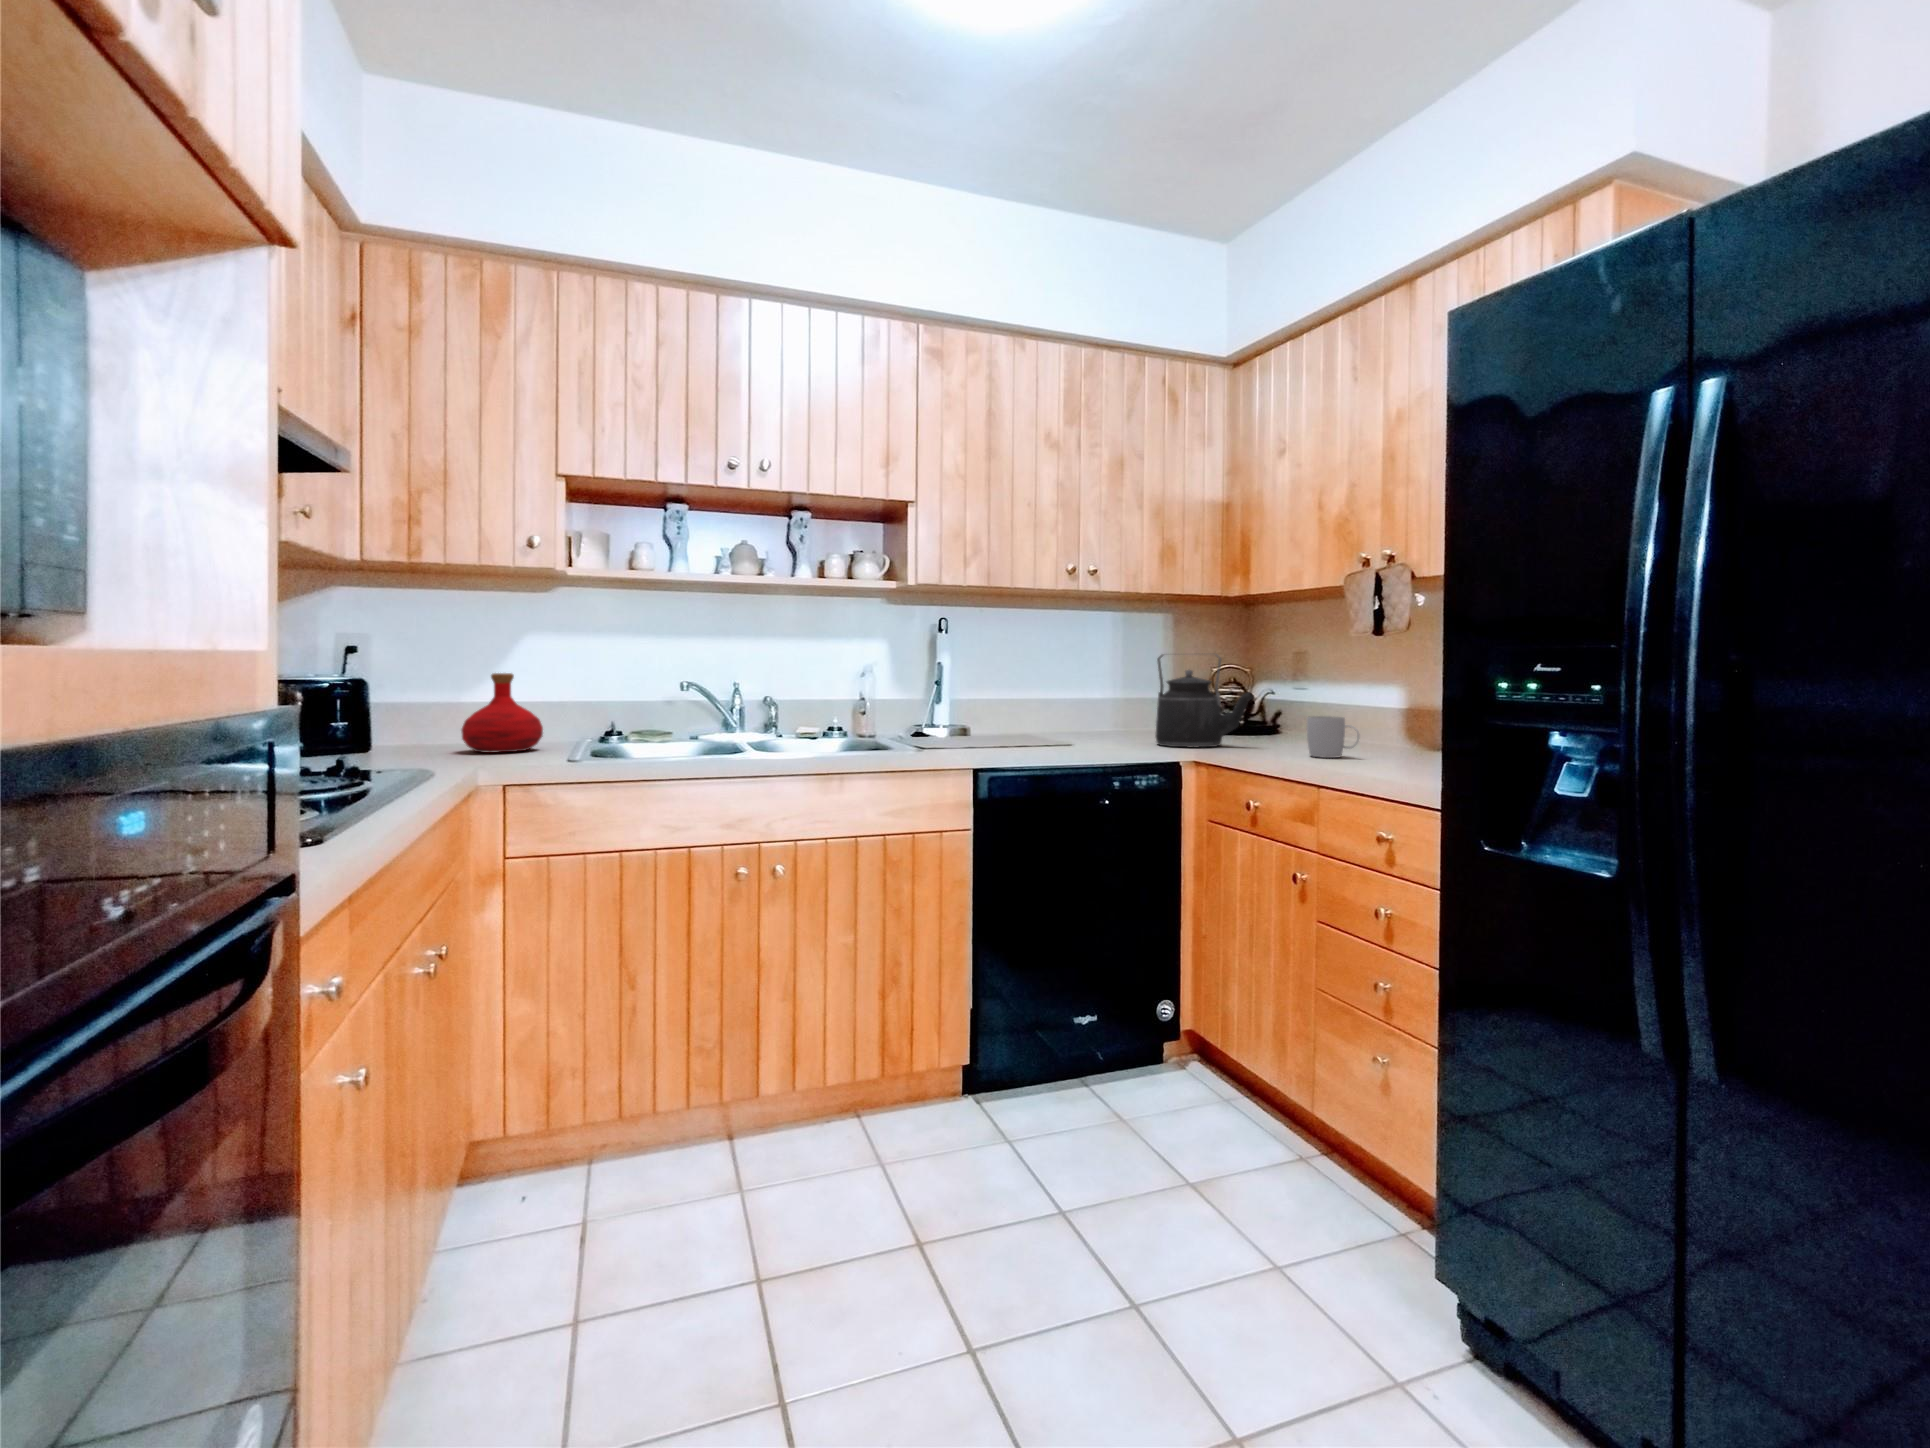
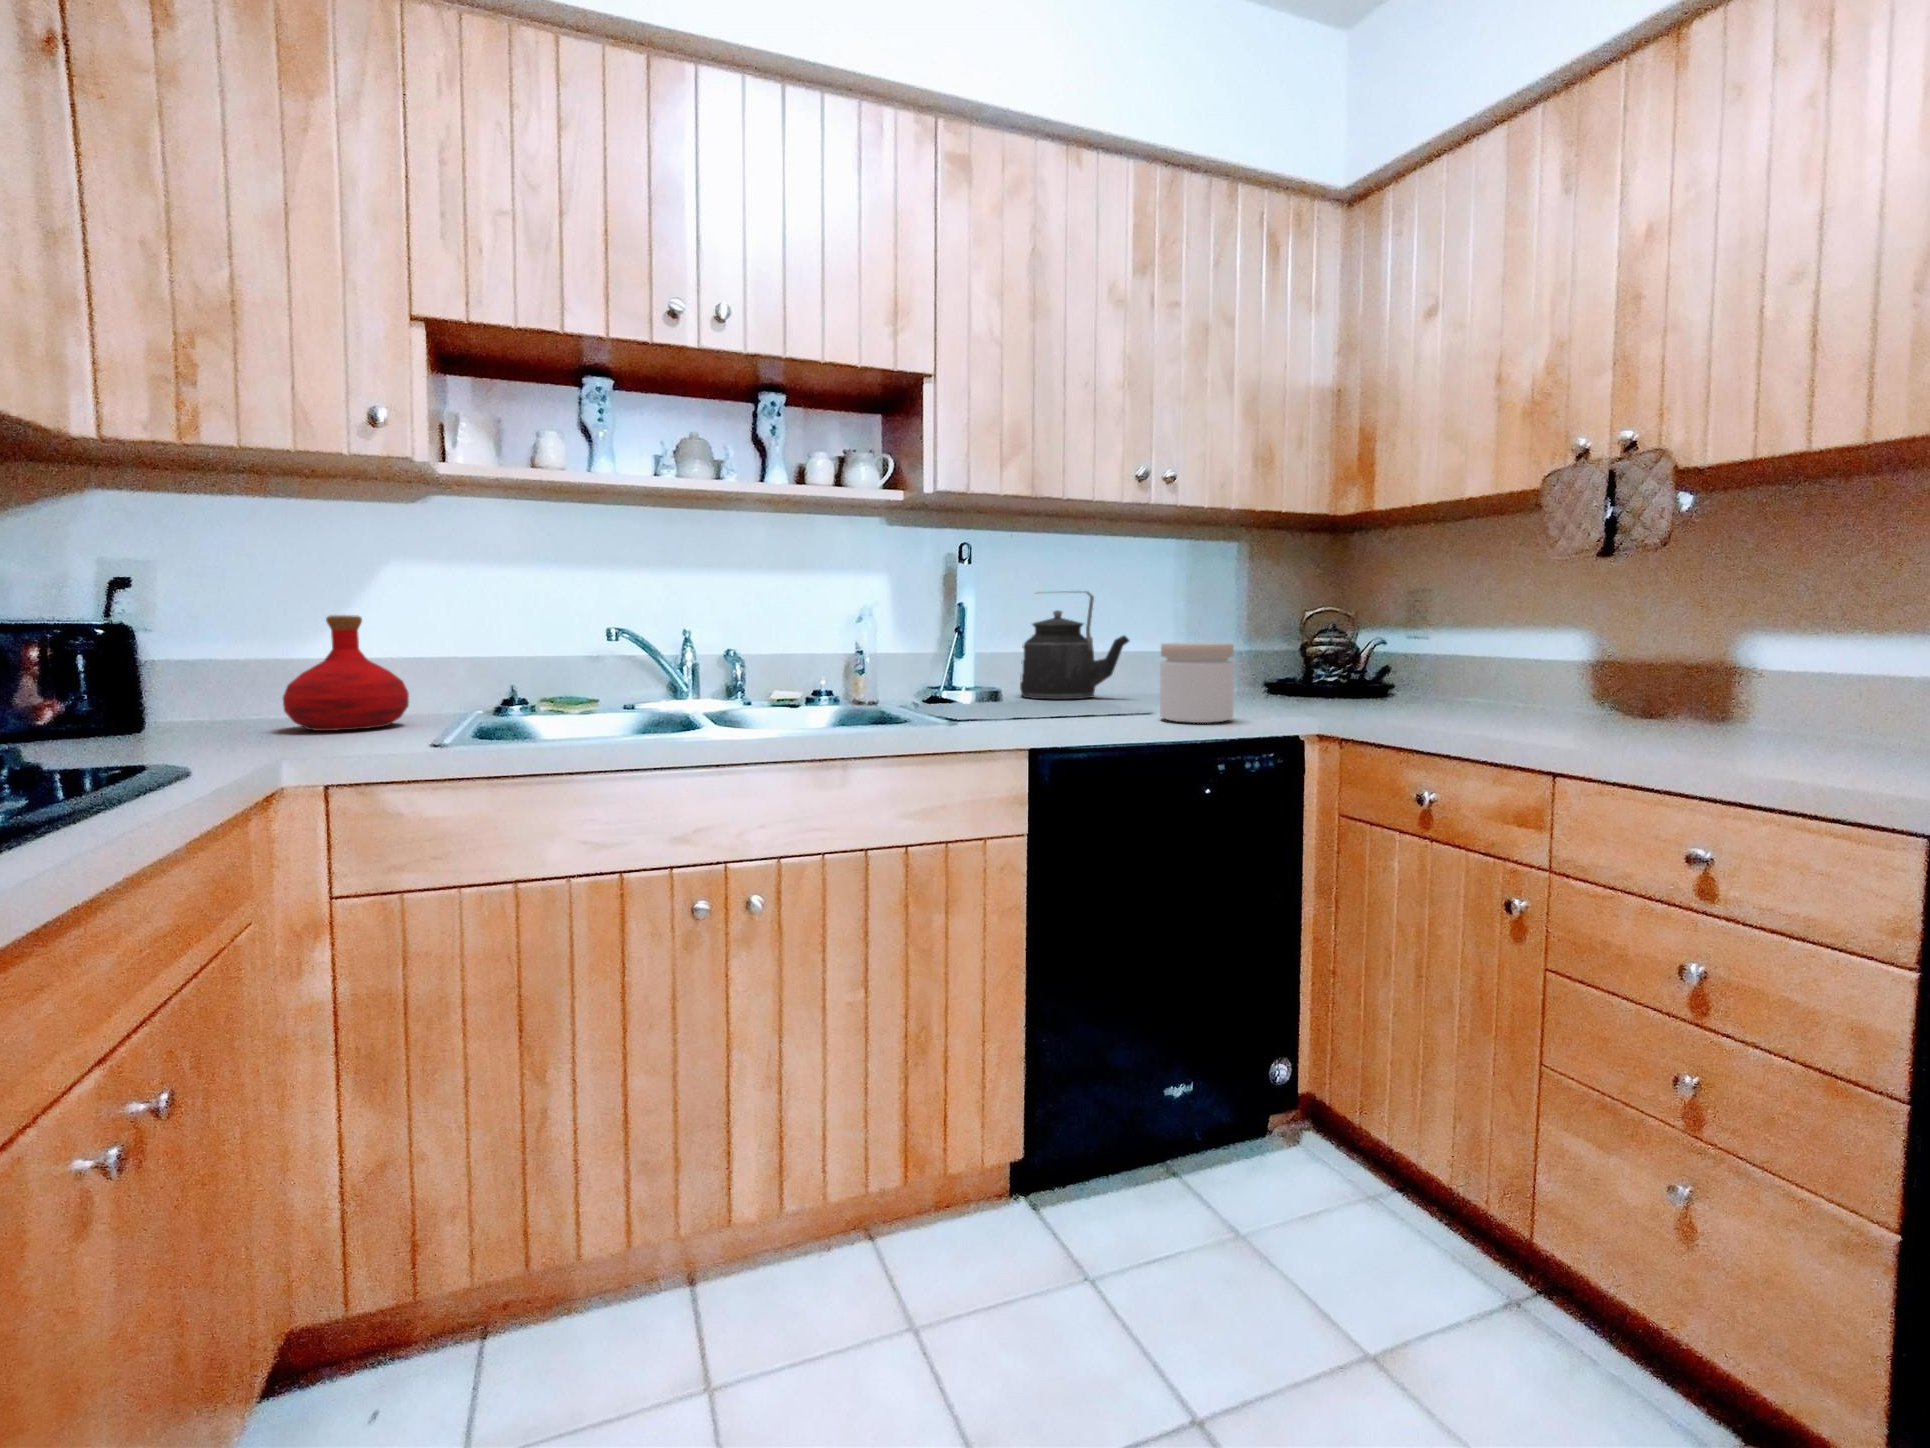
kettle: present [1156,654,1254,747] -> present [1020,591,1129,699]
jar: none [1075,693,1127,751] -> present [1160,643,1234,723]
mug: present [1307,716,1359,758] -> none [1491,673,1573,731]

